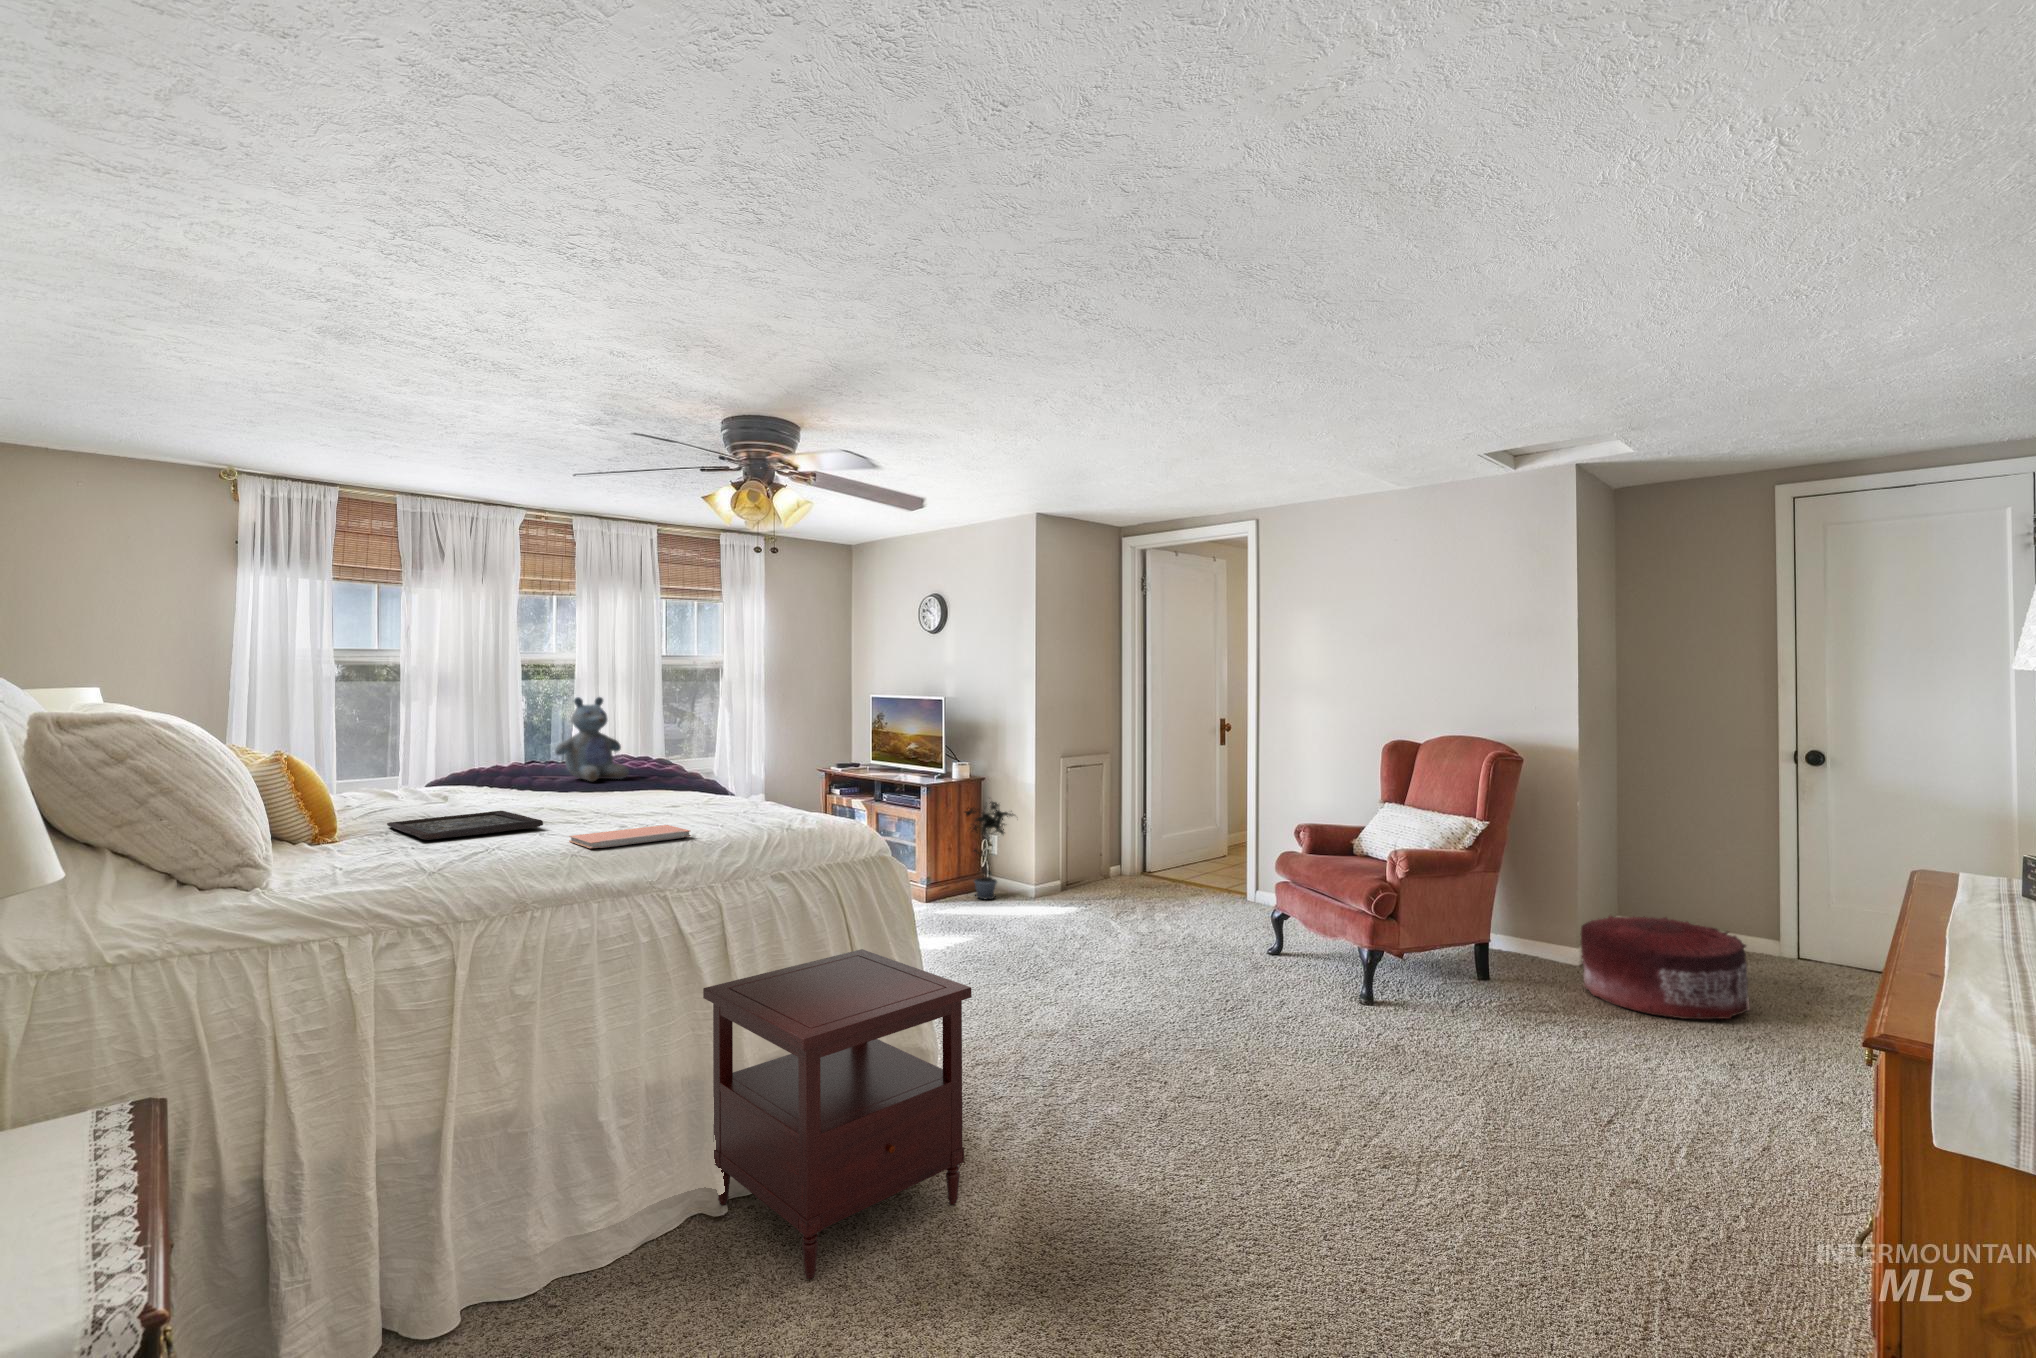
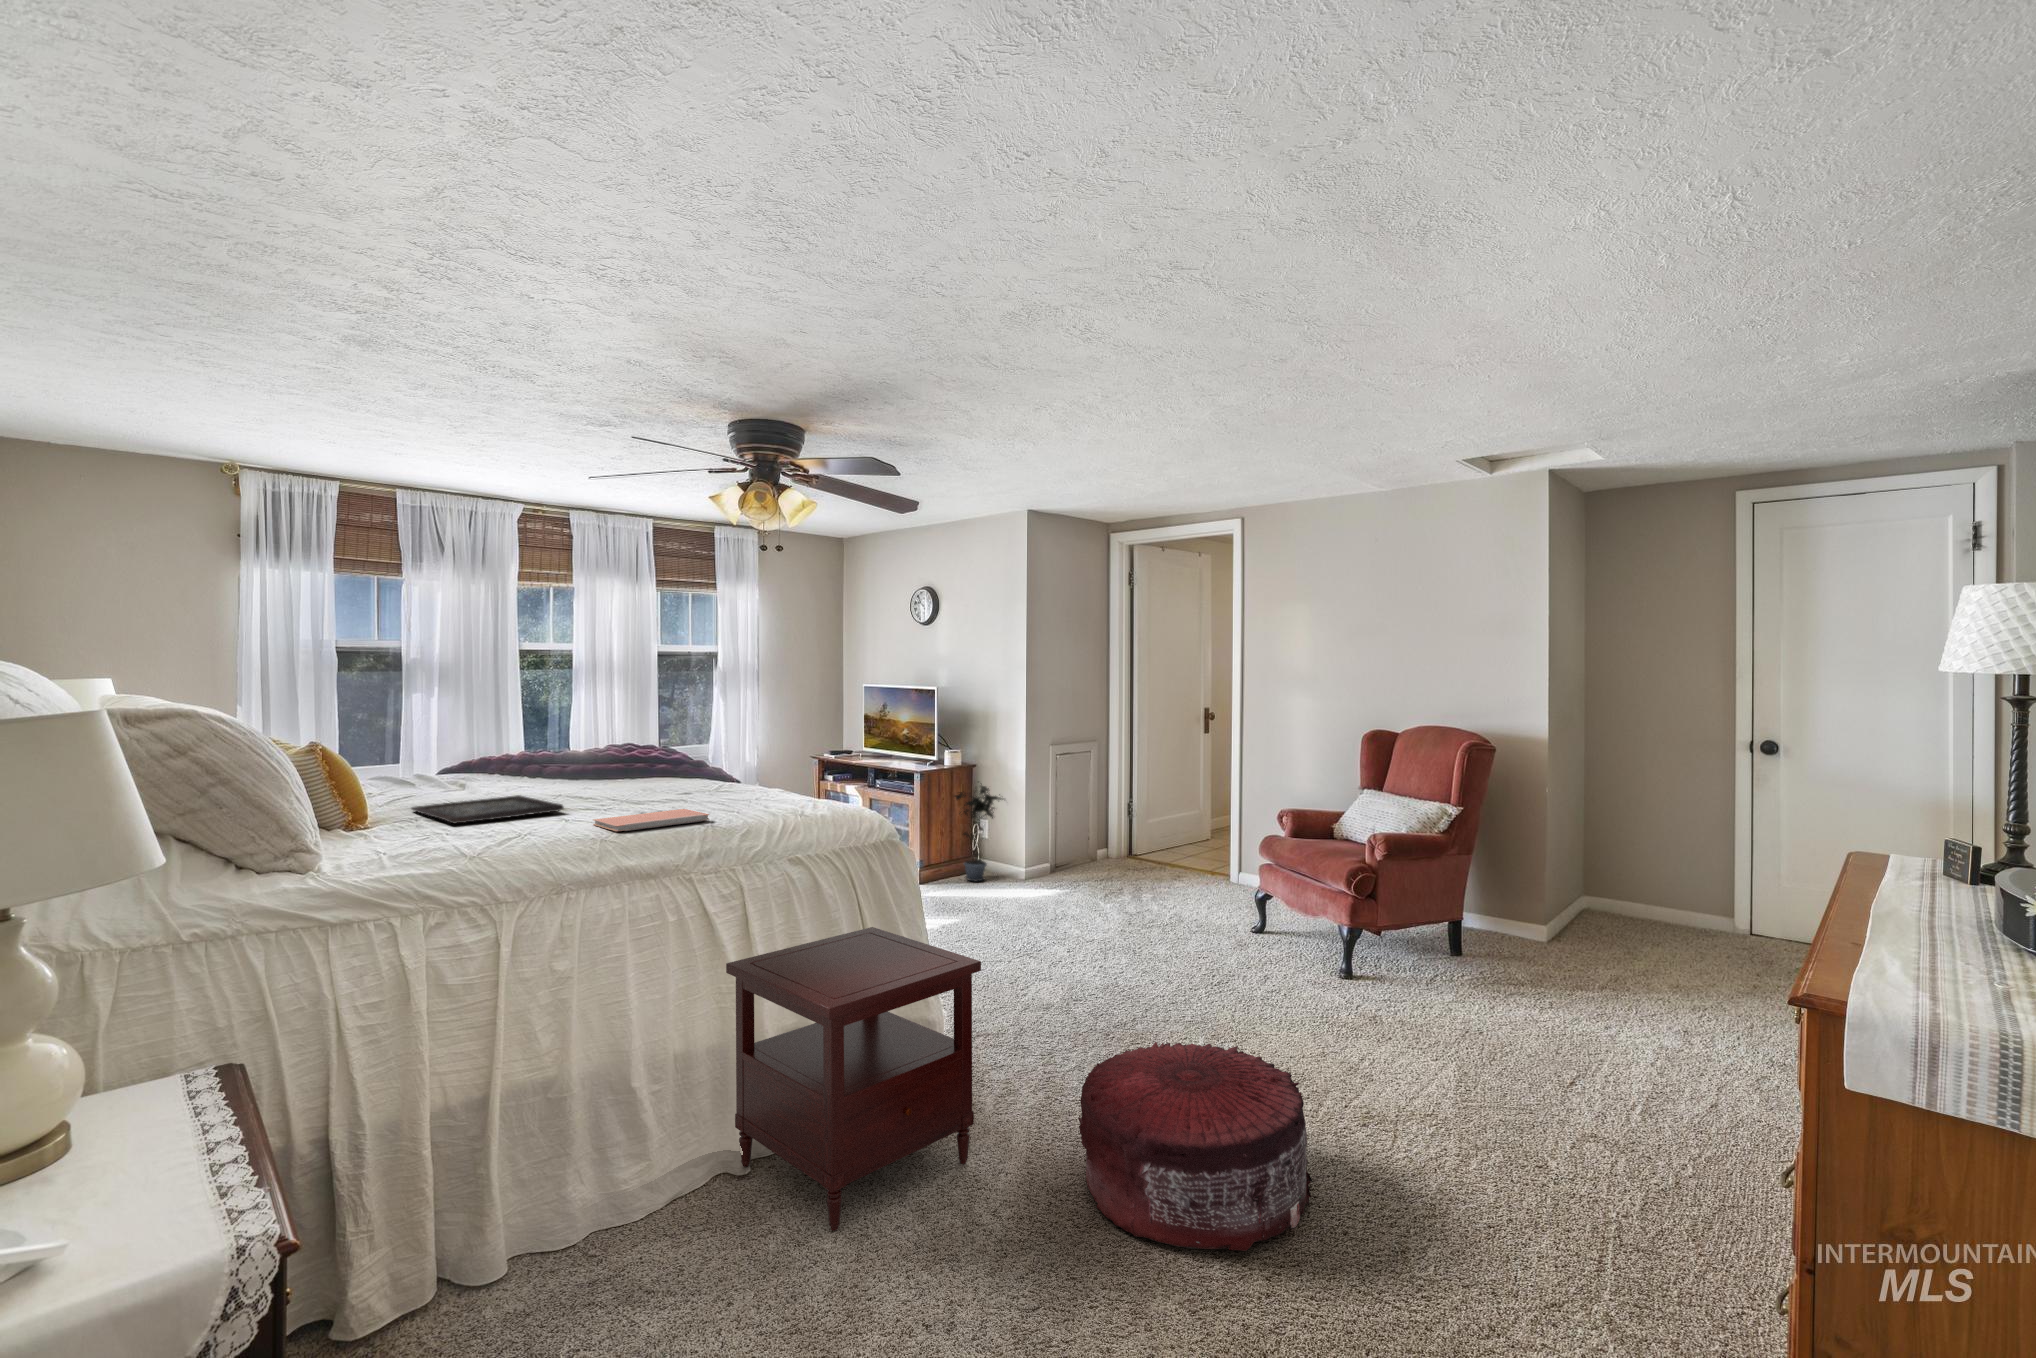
stuffed bear: present [555,697,629,781] -> none [559,683,632,766]
pouf: present [1580,916,1750,1019] -> present [1079,1042,1313,1251]

